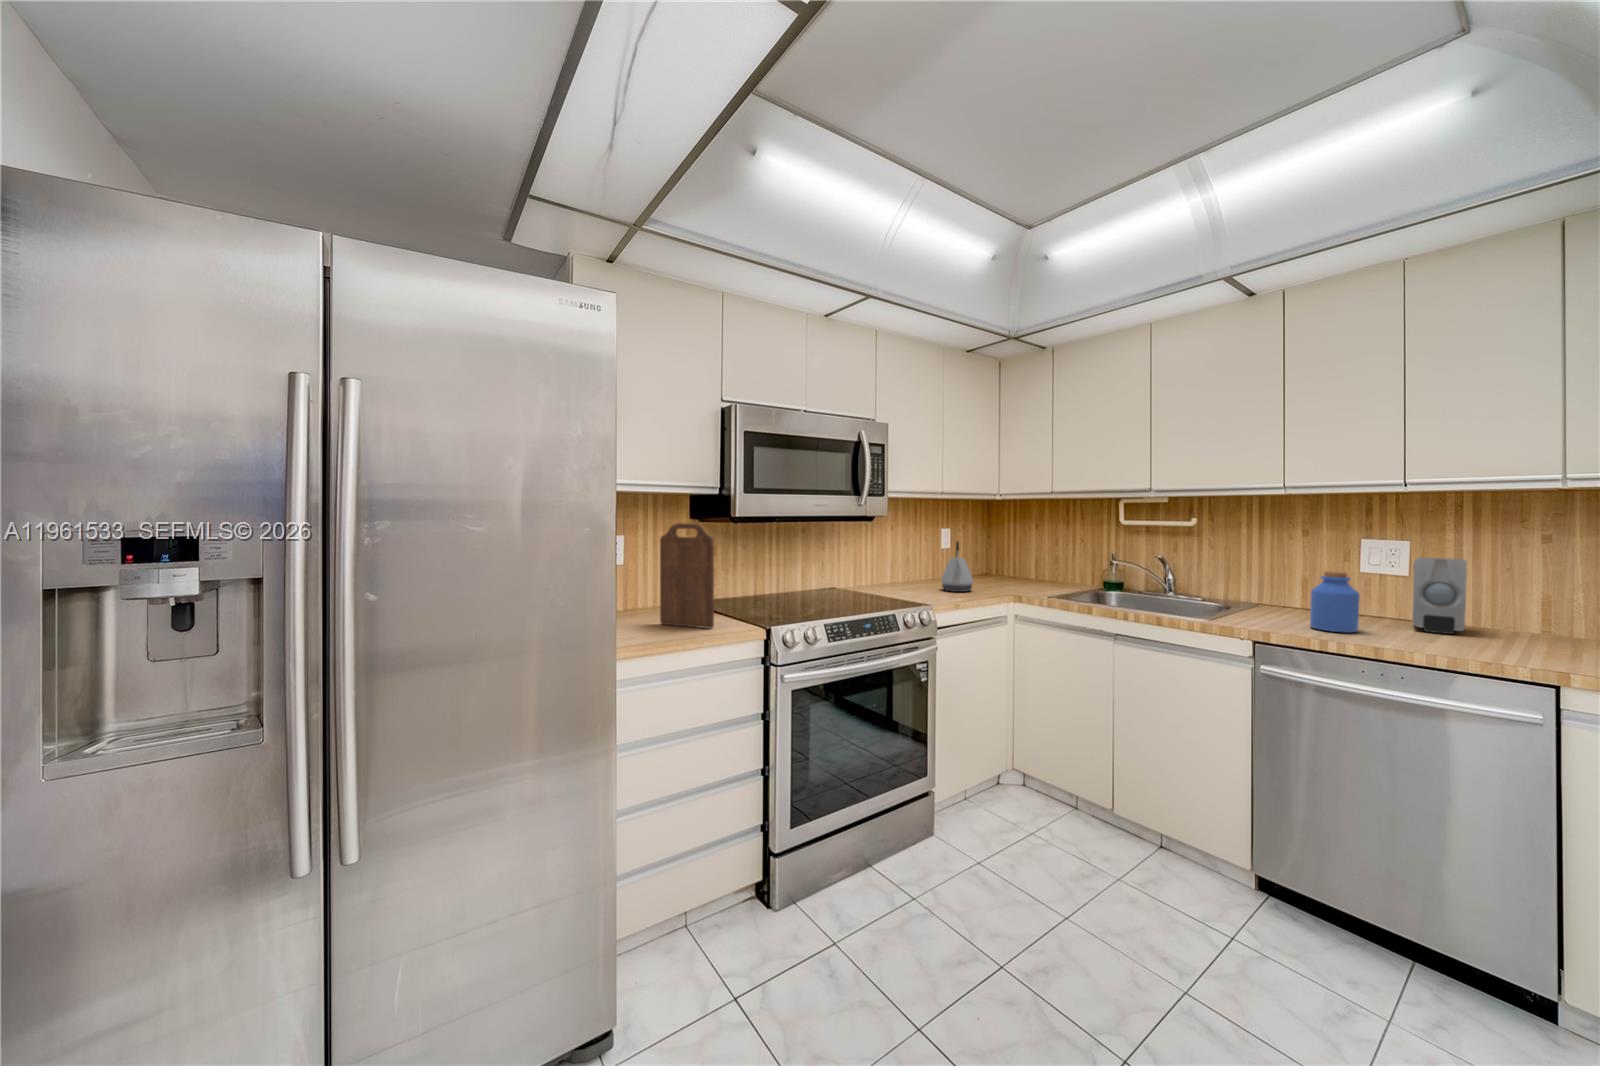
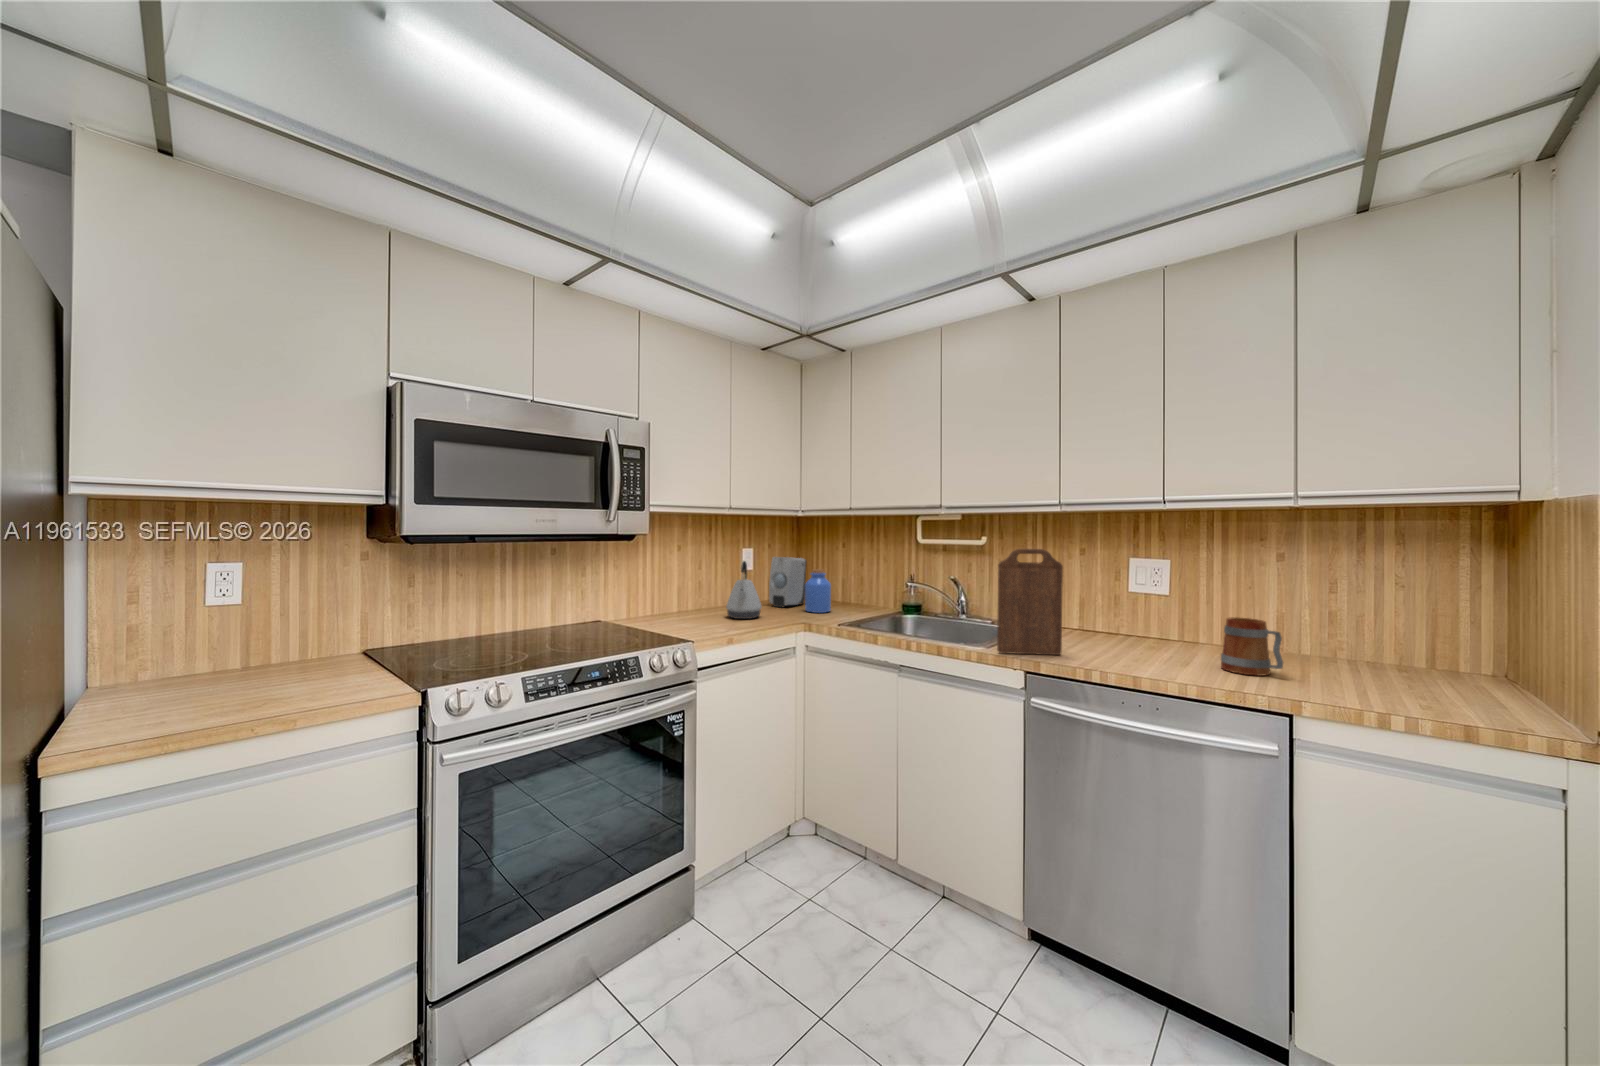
cutting board: present [660,523,714,628] -> present [997,549,1063,655]
soap dispenser: present [1412,558,1467,634] -> present [769,557,807,607]
jar: present [1310,572,1360,633] -> present [805,569,831,613]
mug: none [1470,594,1545,649] -> present [1221,617,1283,676]

